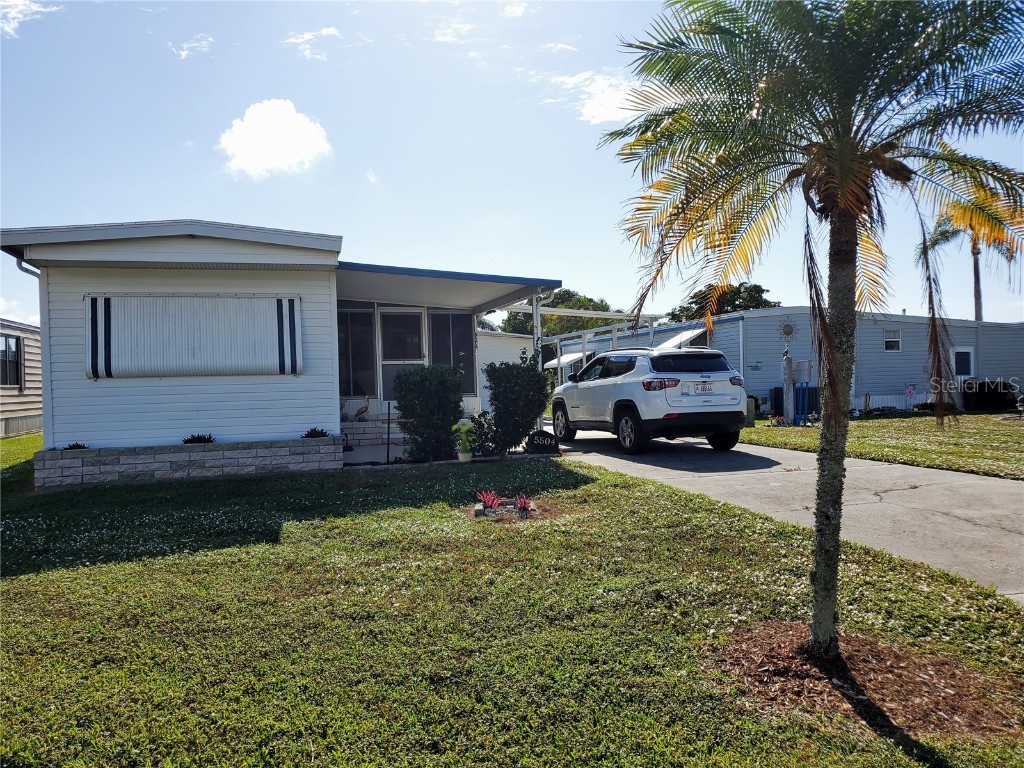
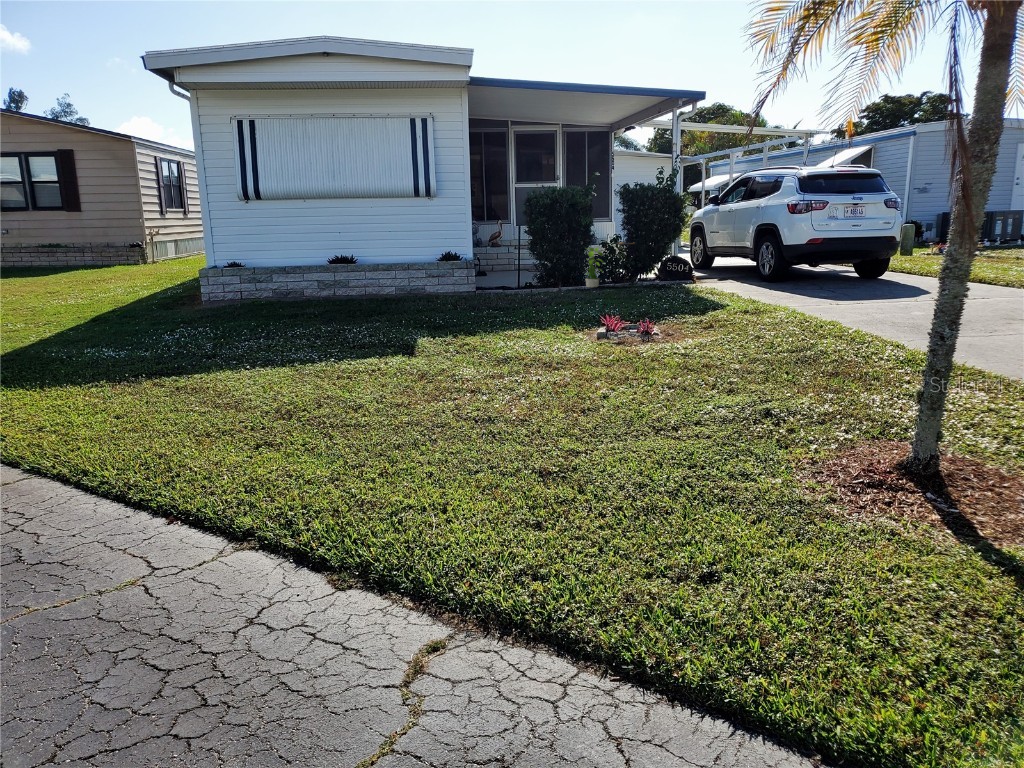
side table: present [395,419,413,460] -> present [617,242,635,286]

